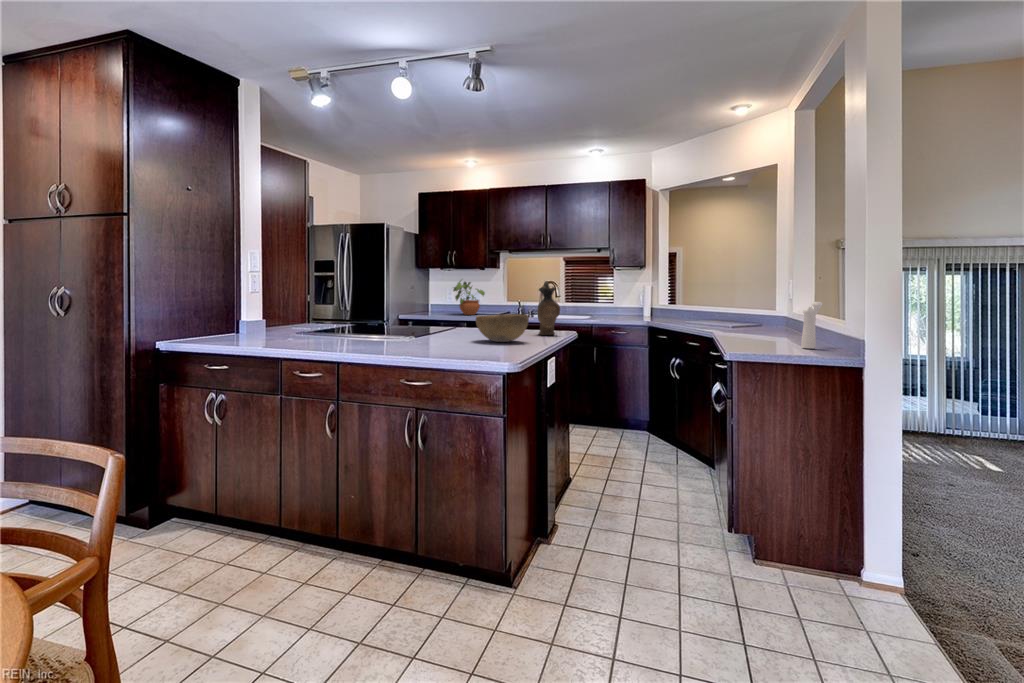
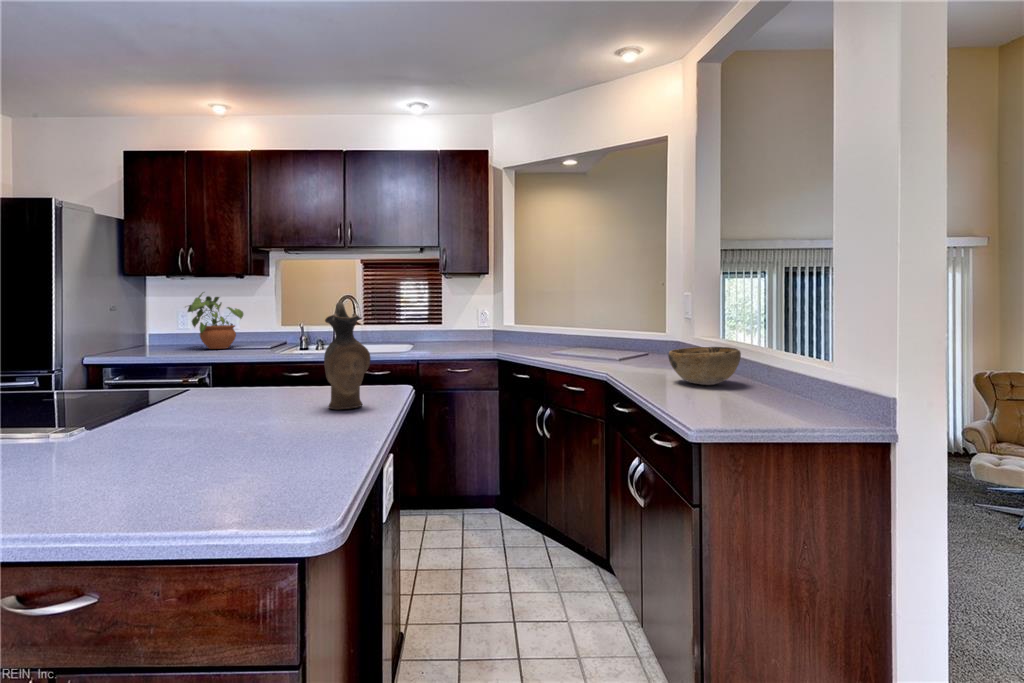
pepper mill: present [801,302,822,349] -> none [780,332,804,411]
decorative bowl: present [476,314,529,342] -> present [668,347,741,385]

